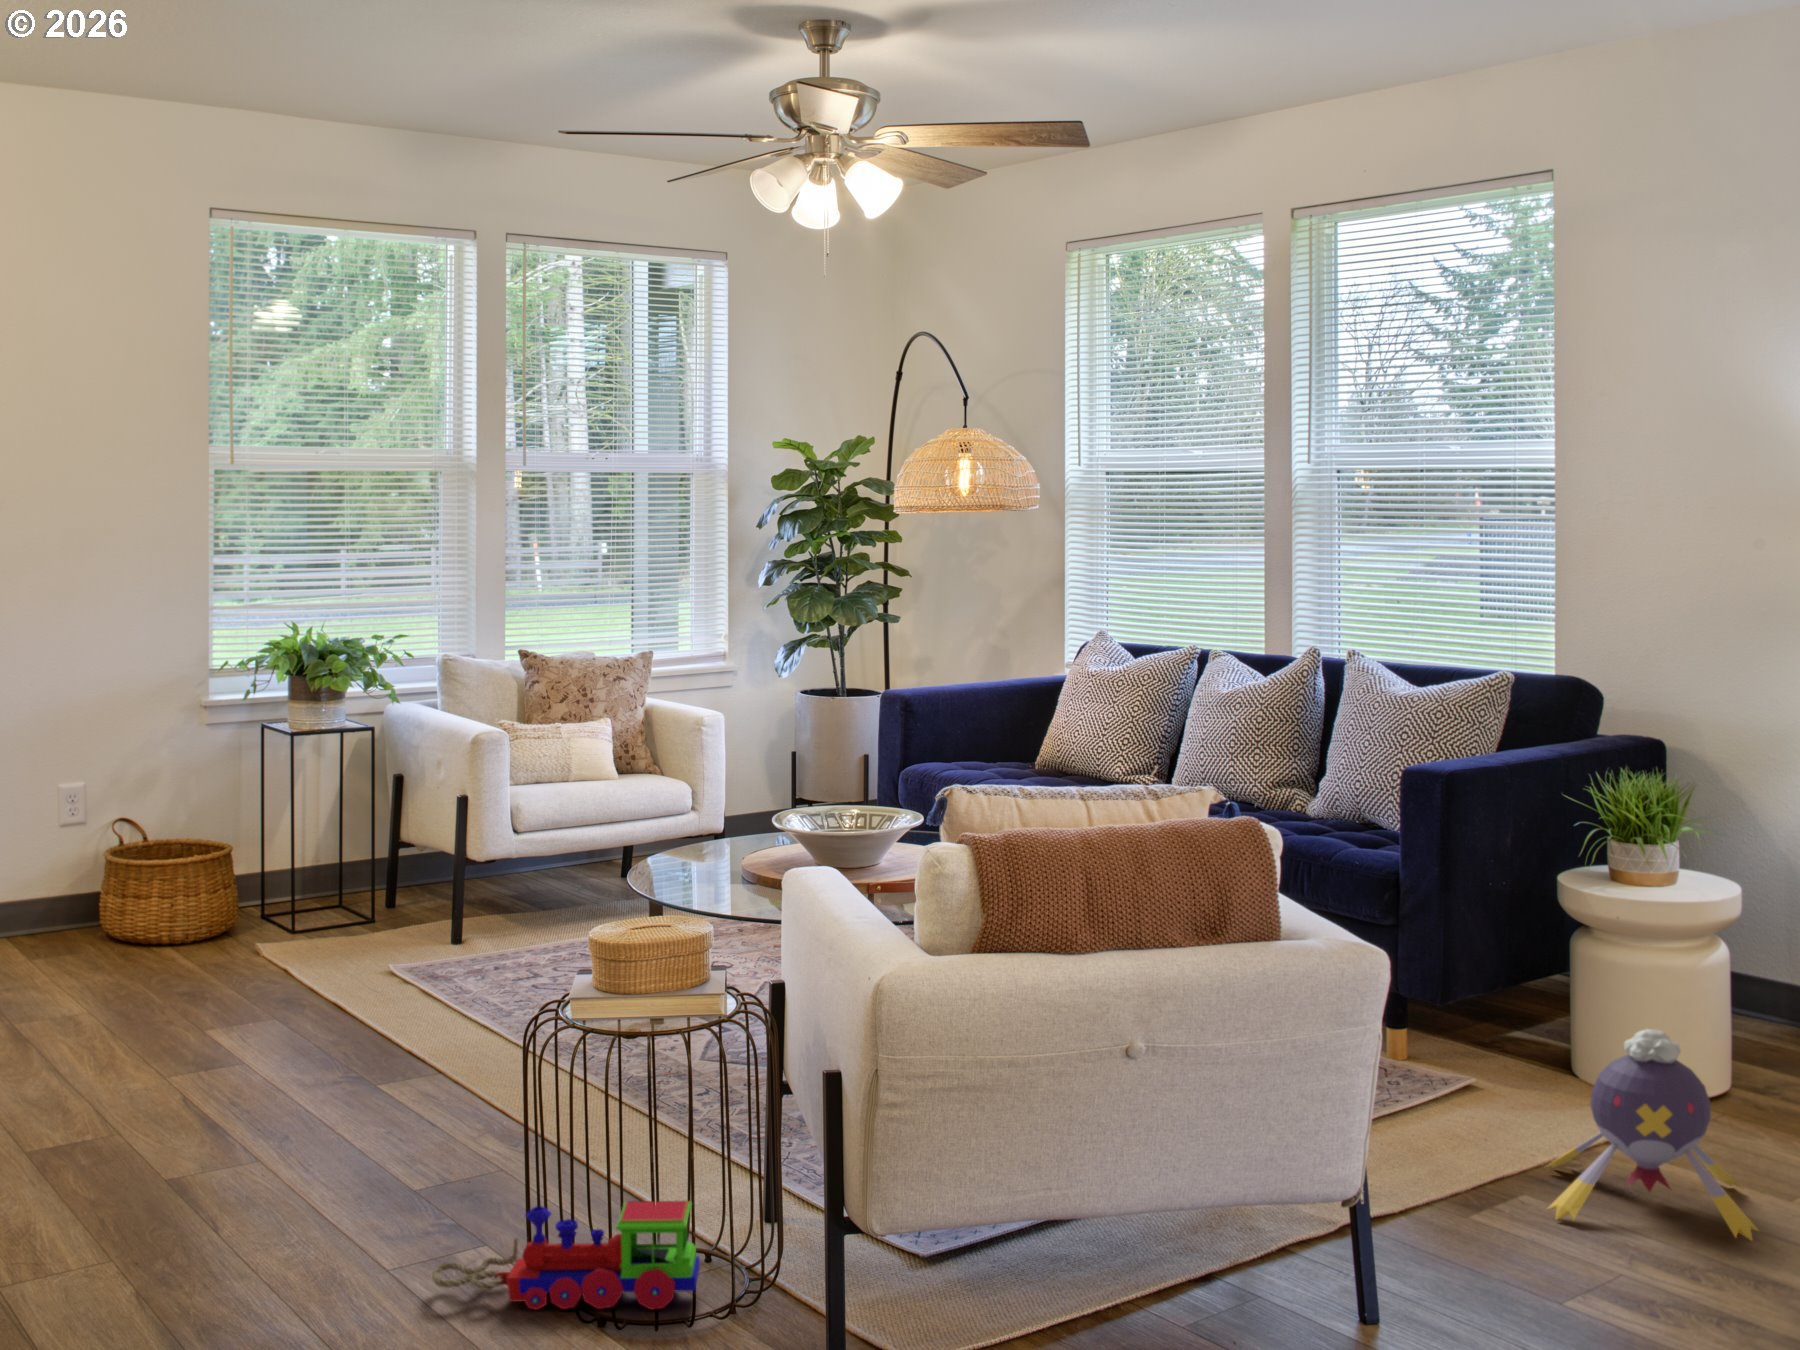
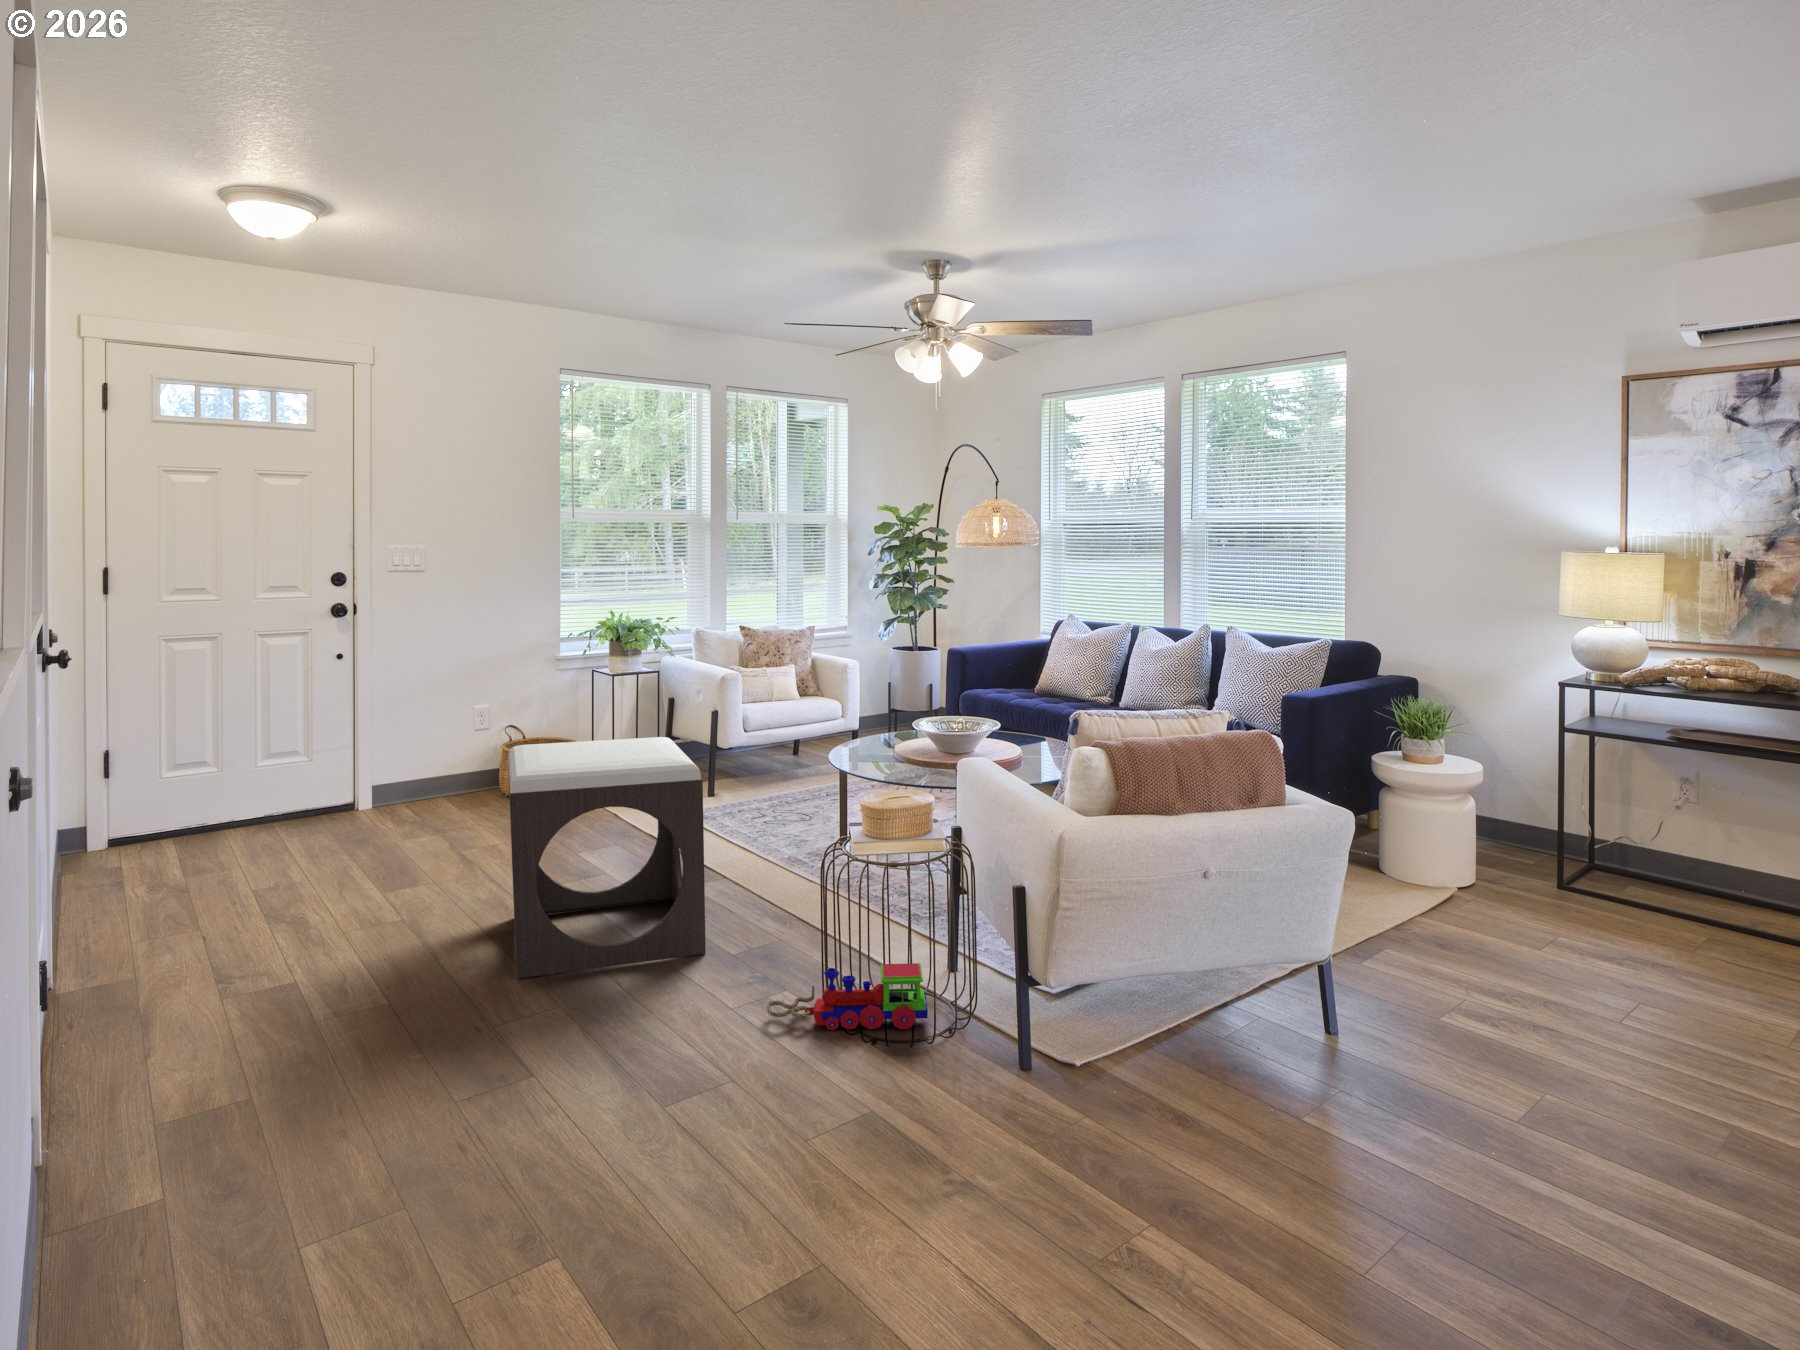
footstool: none [29,829,364,1227] -> present [508,737,706,978]
plush toy: present [1547,1029,1758,1240] -> none [1394,854,1537,979]

